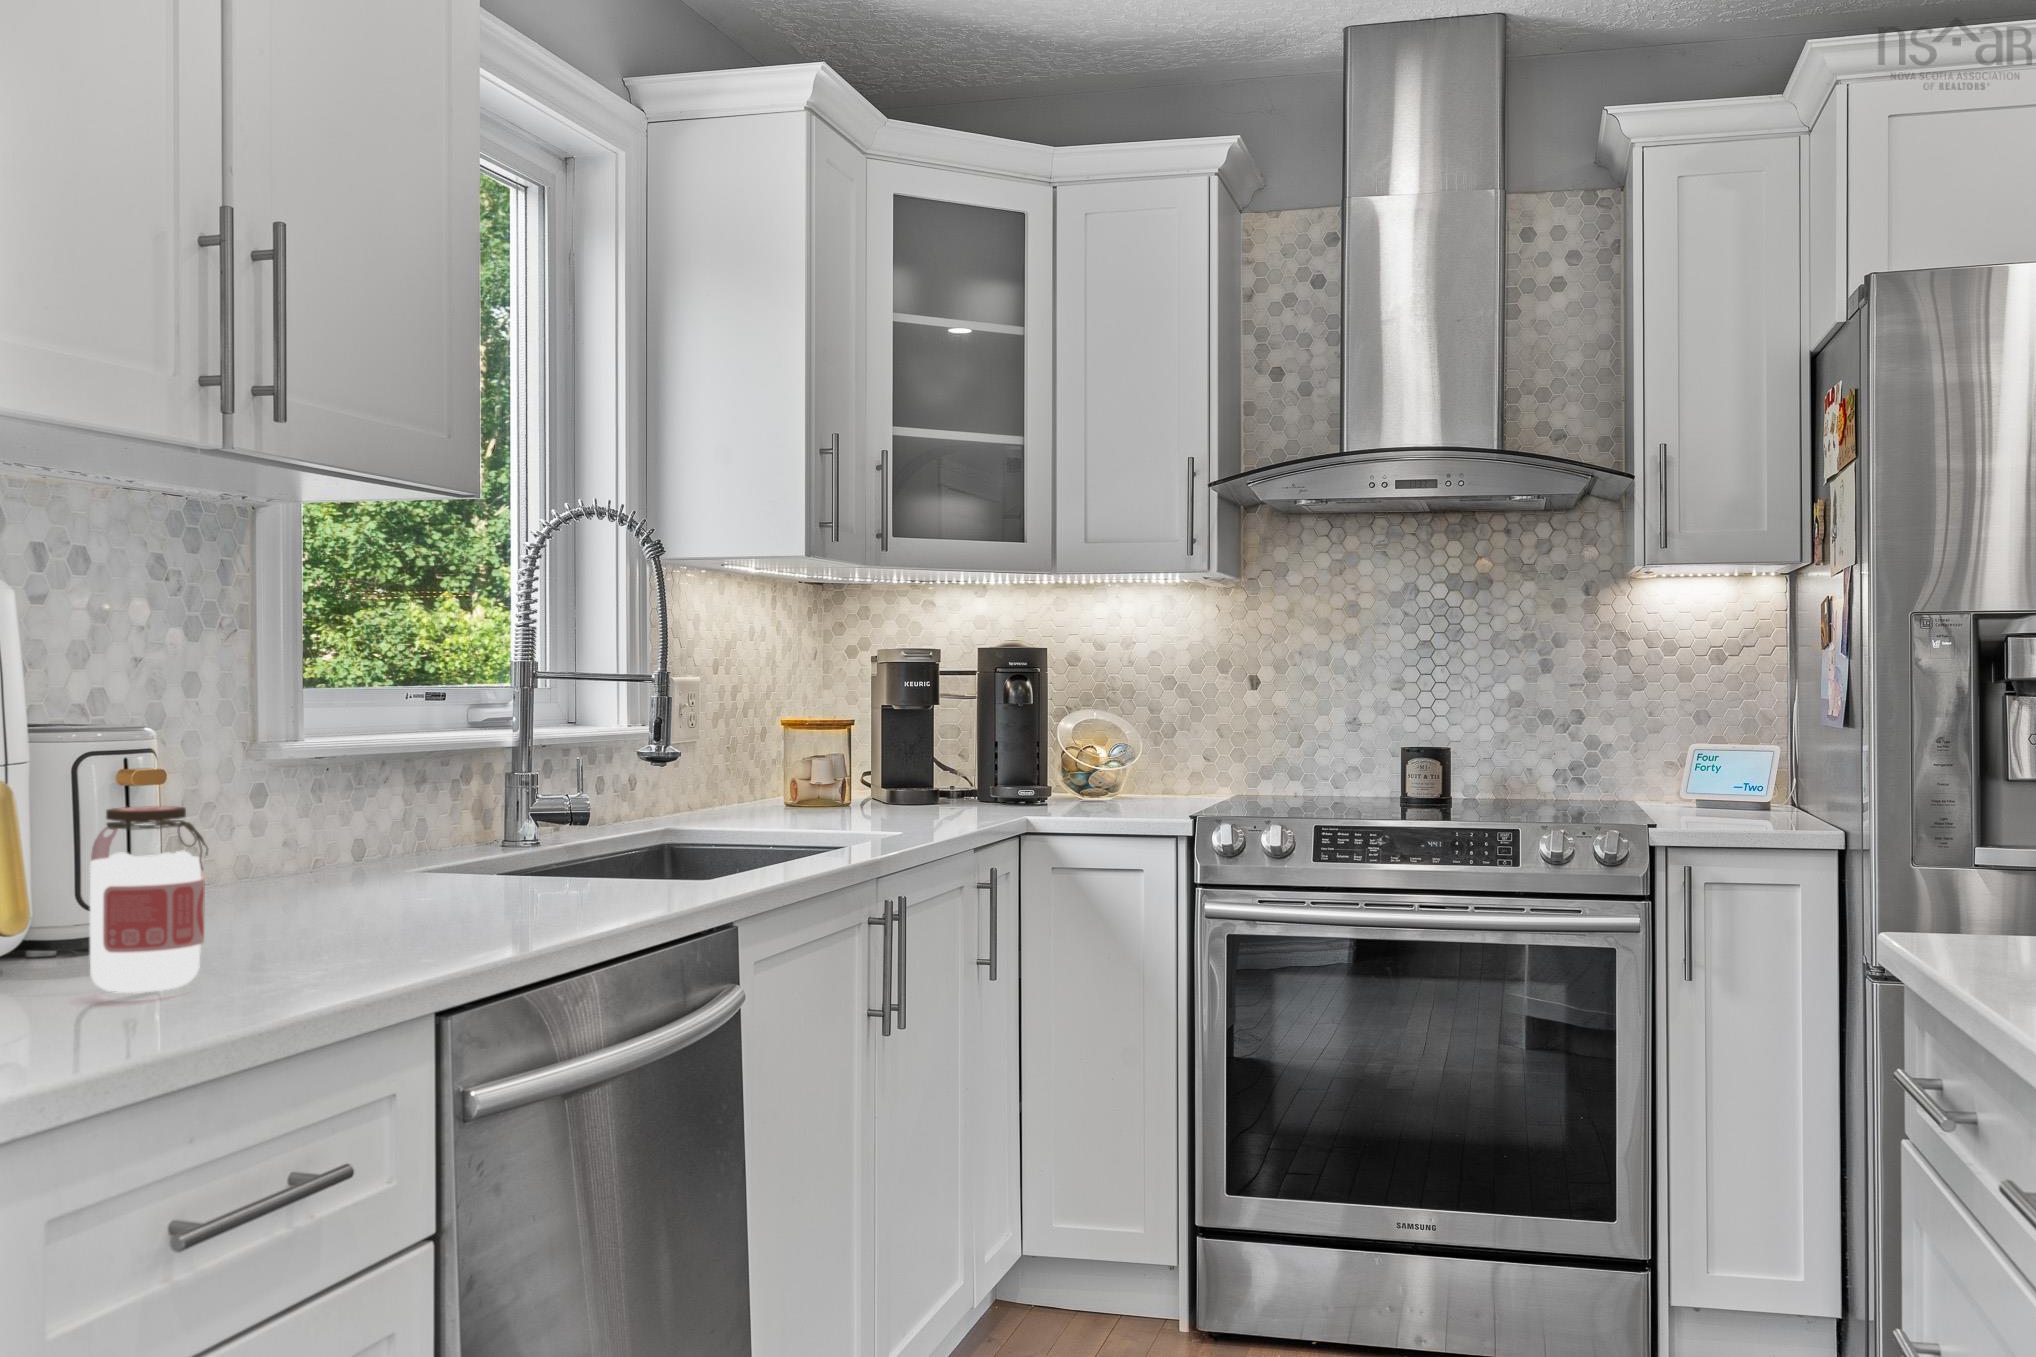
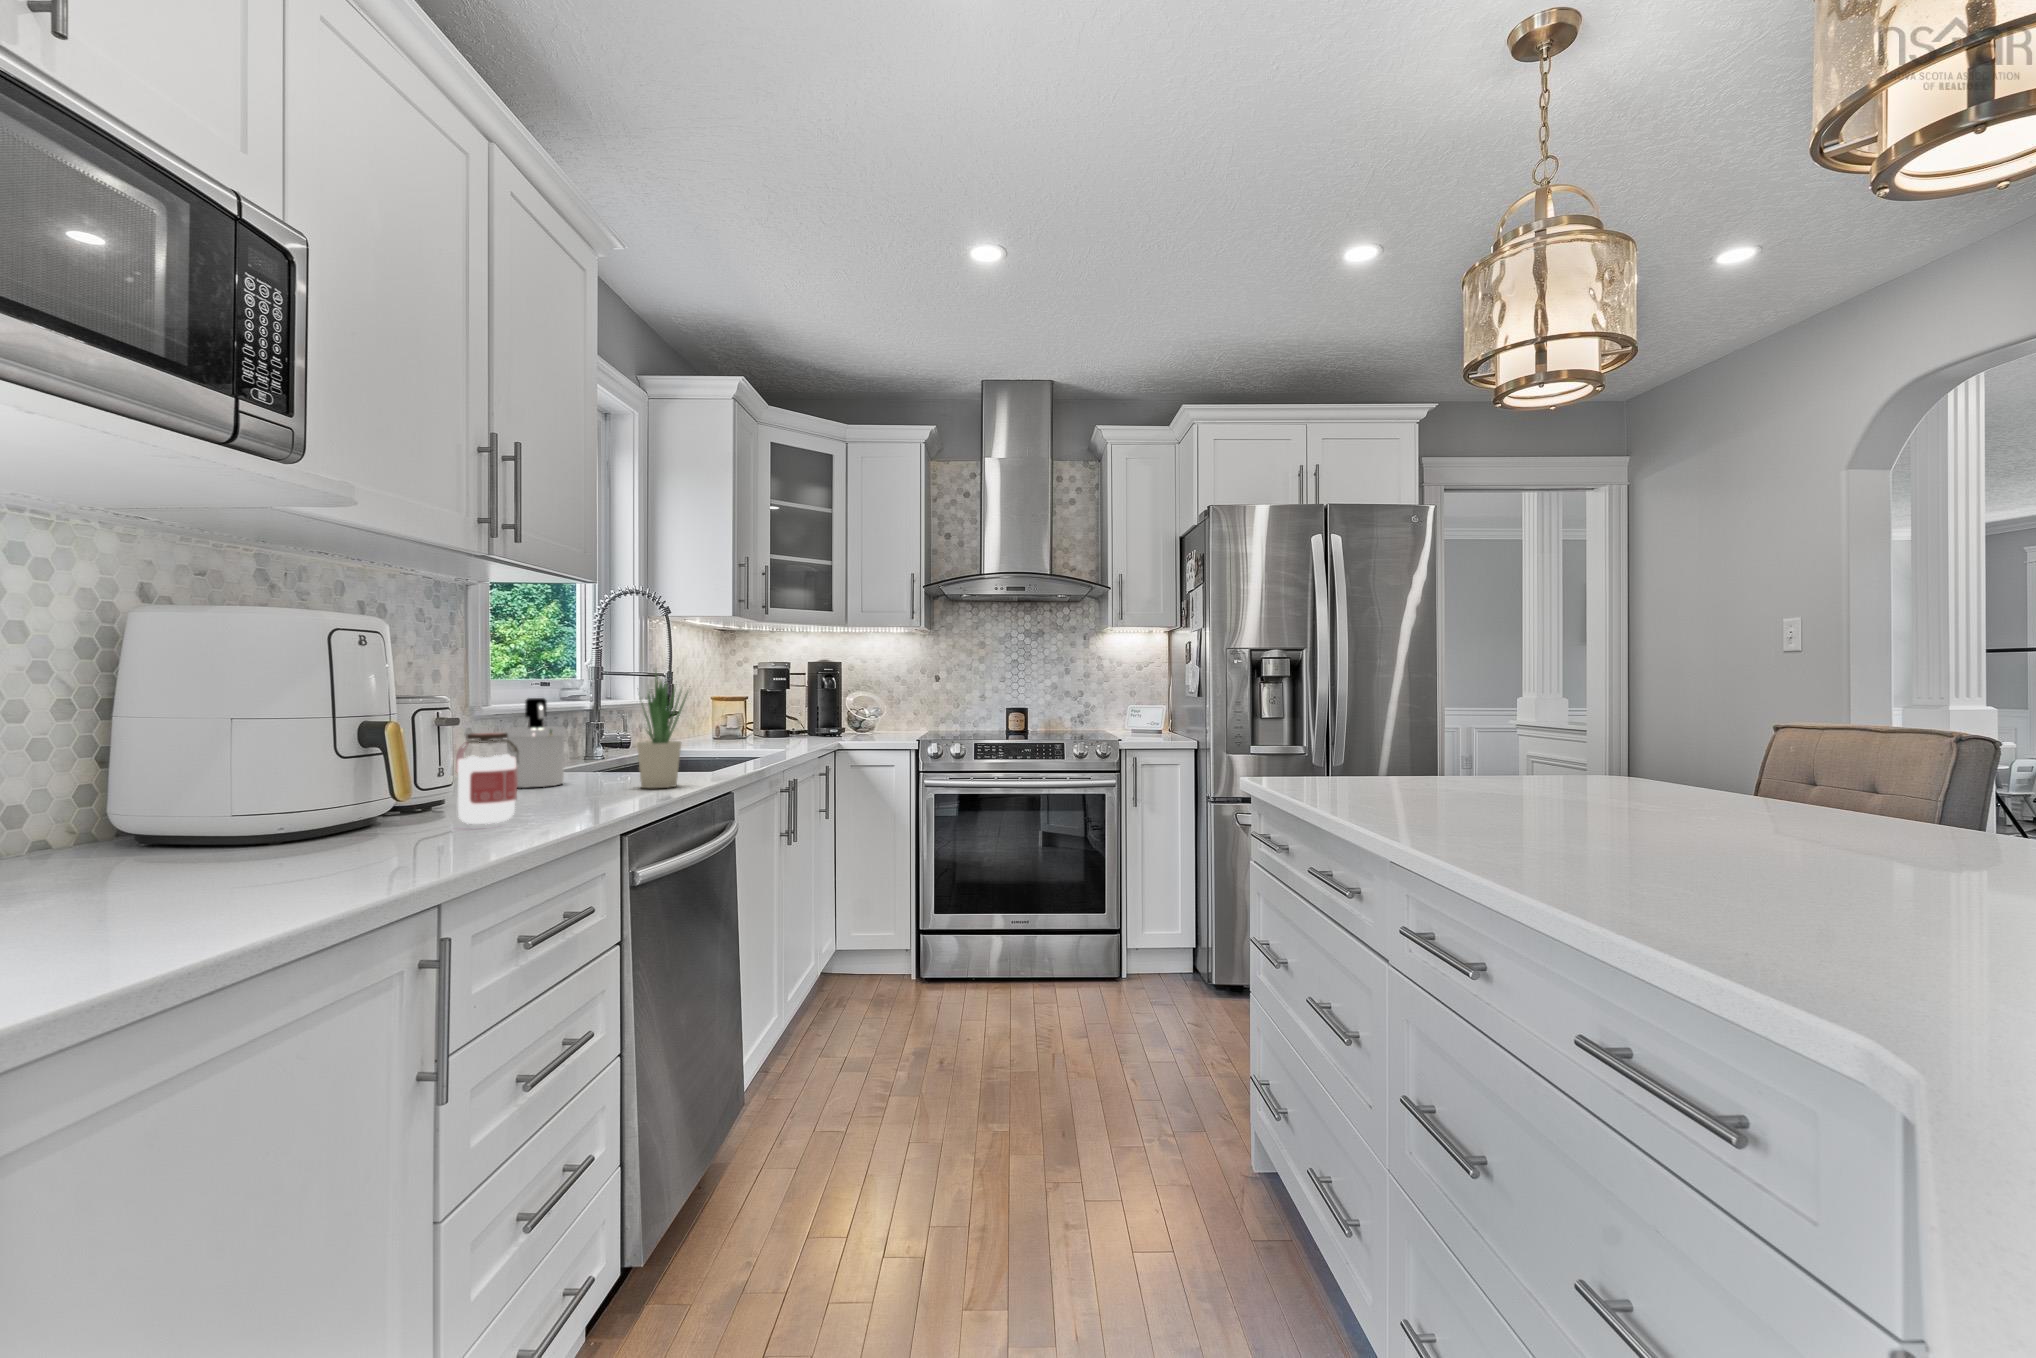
potted plant: none [511,659,618,919] -> present [637,672,688,788]
soap dispenser: none [289,729,402,907] -> present [505,698,566,788]

